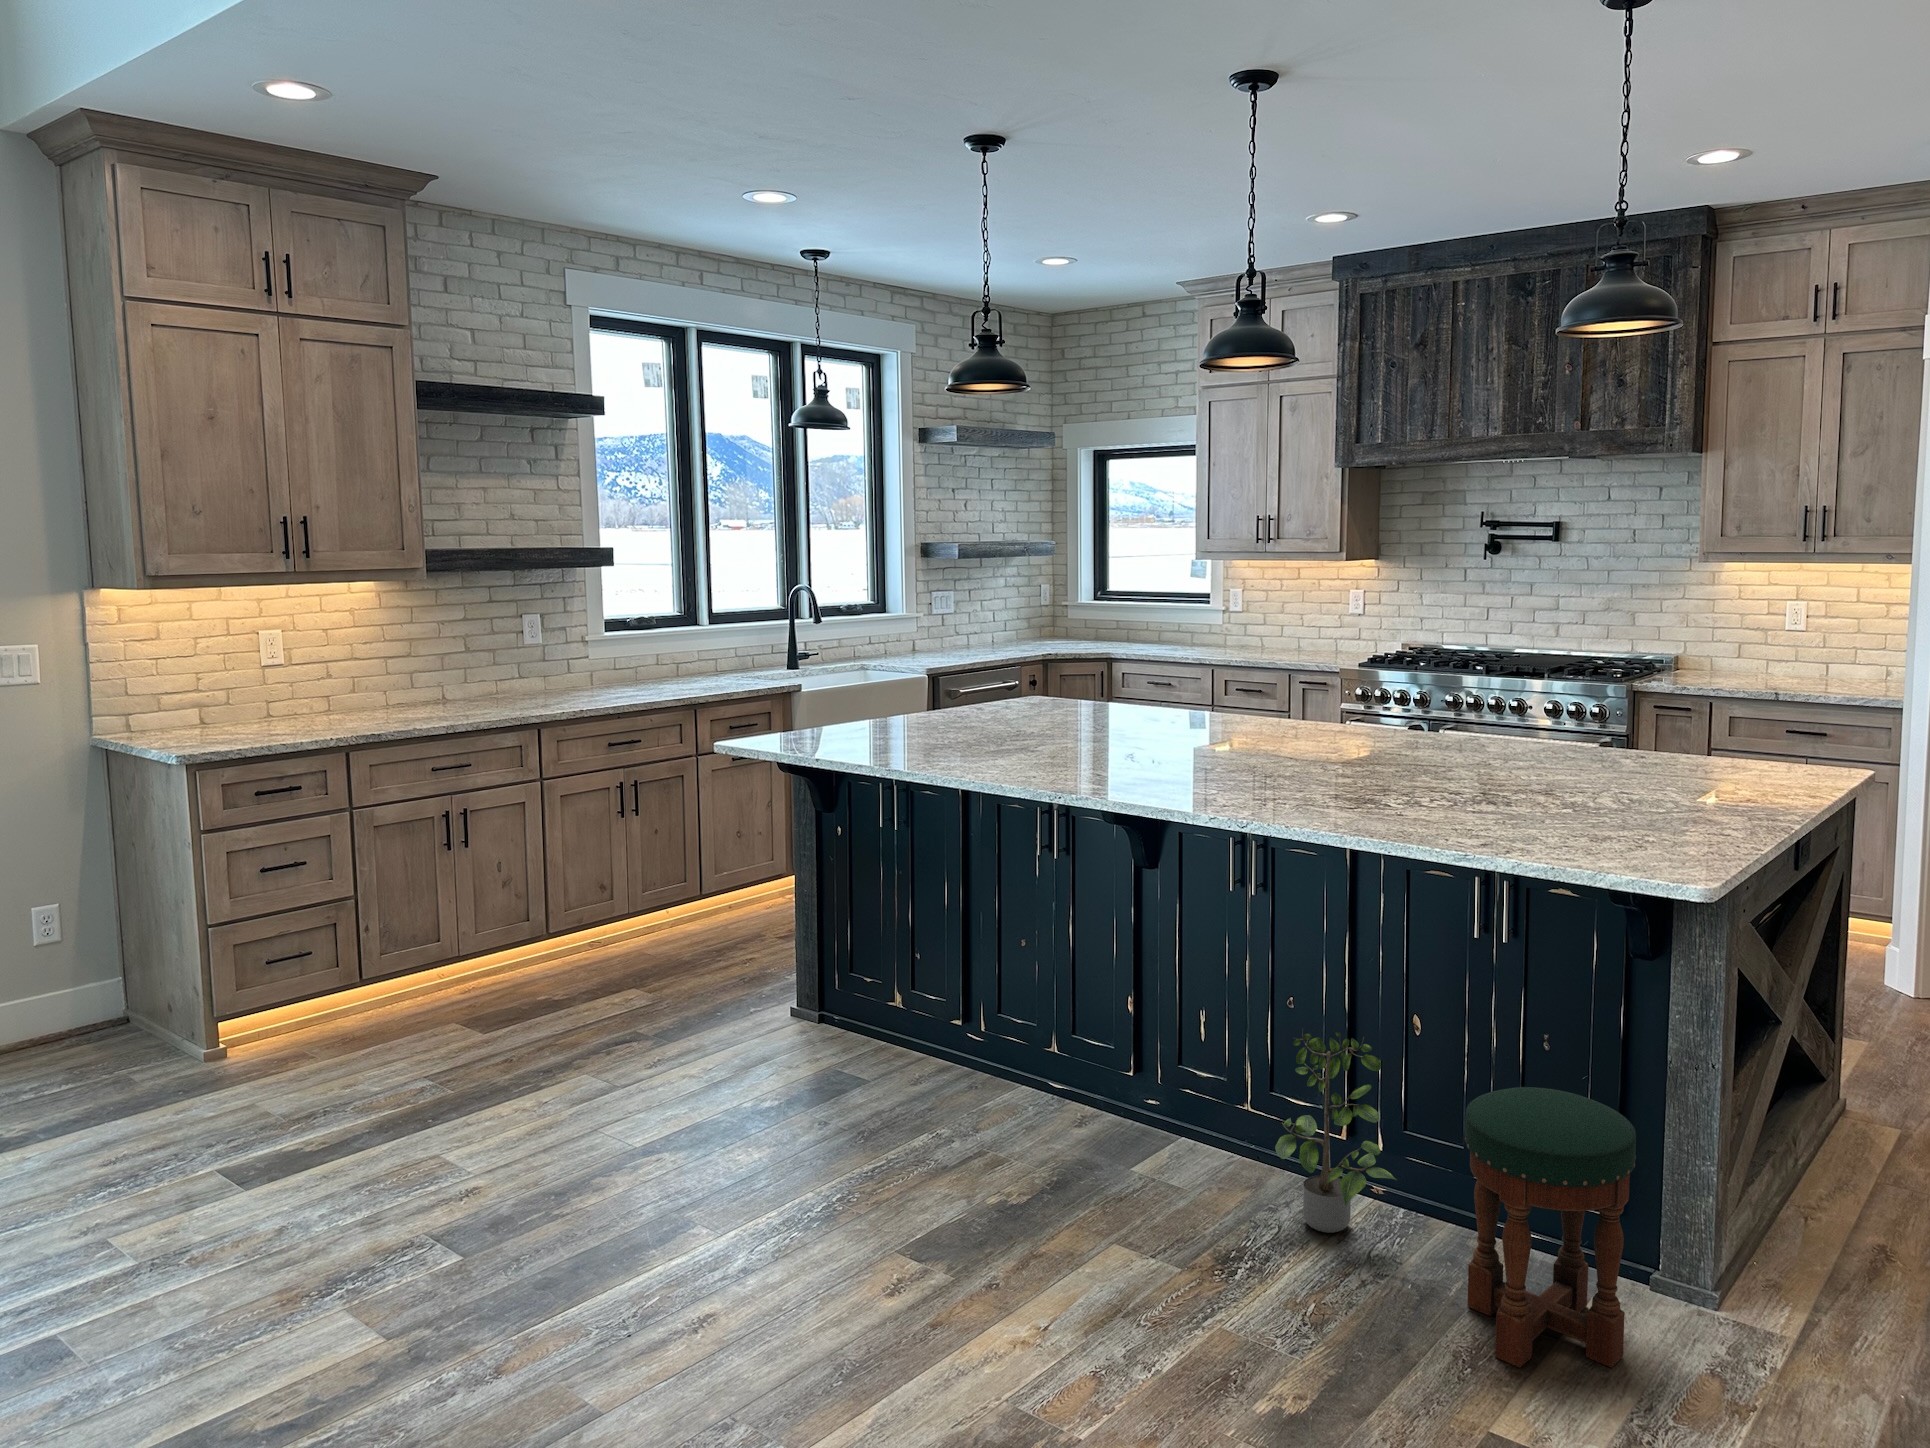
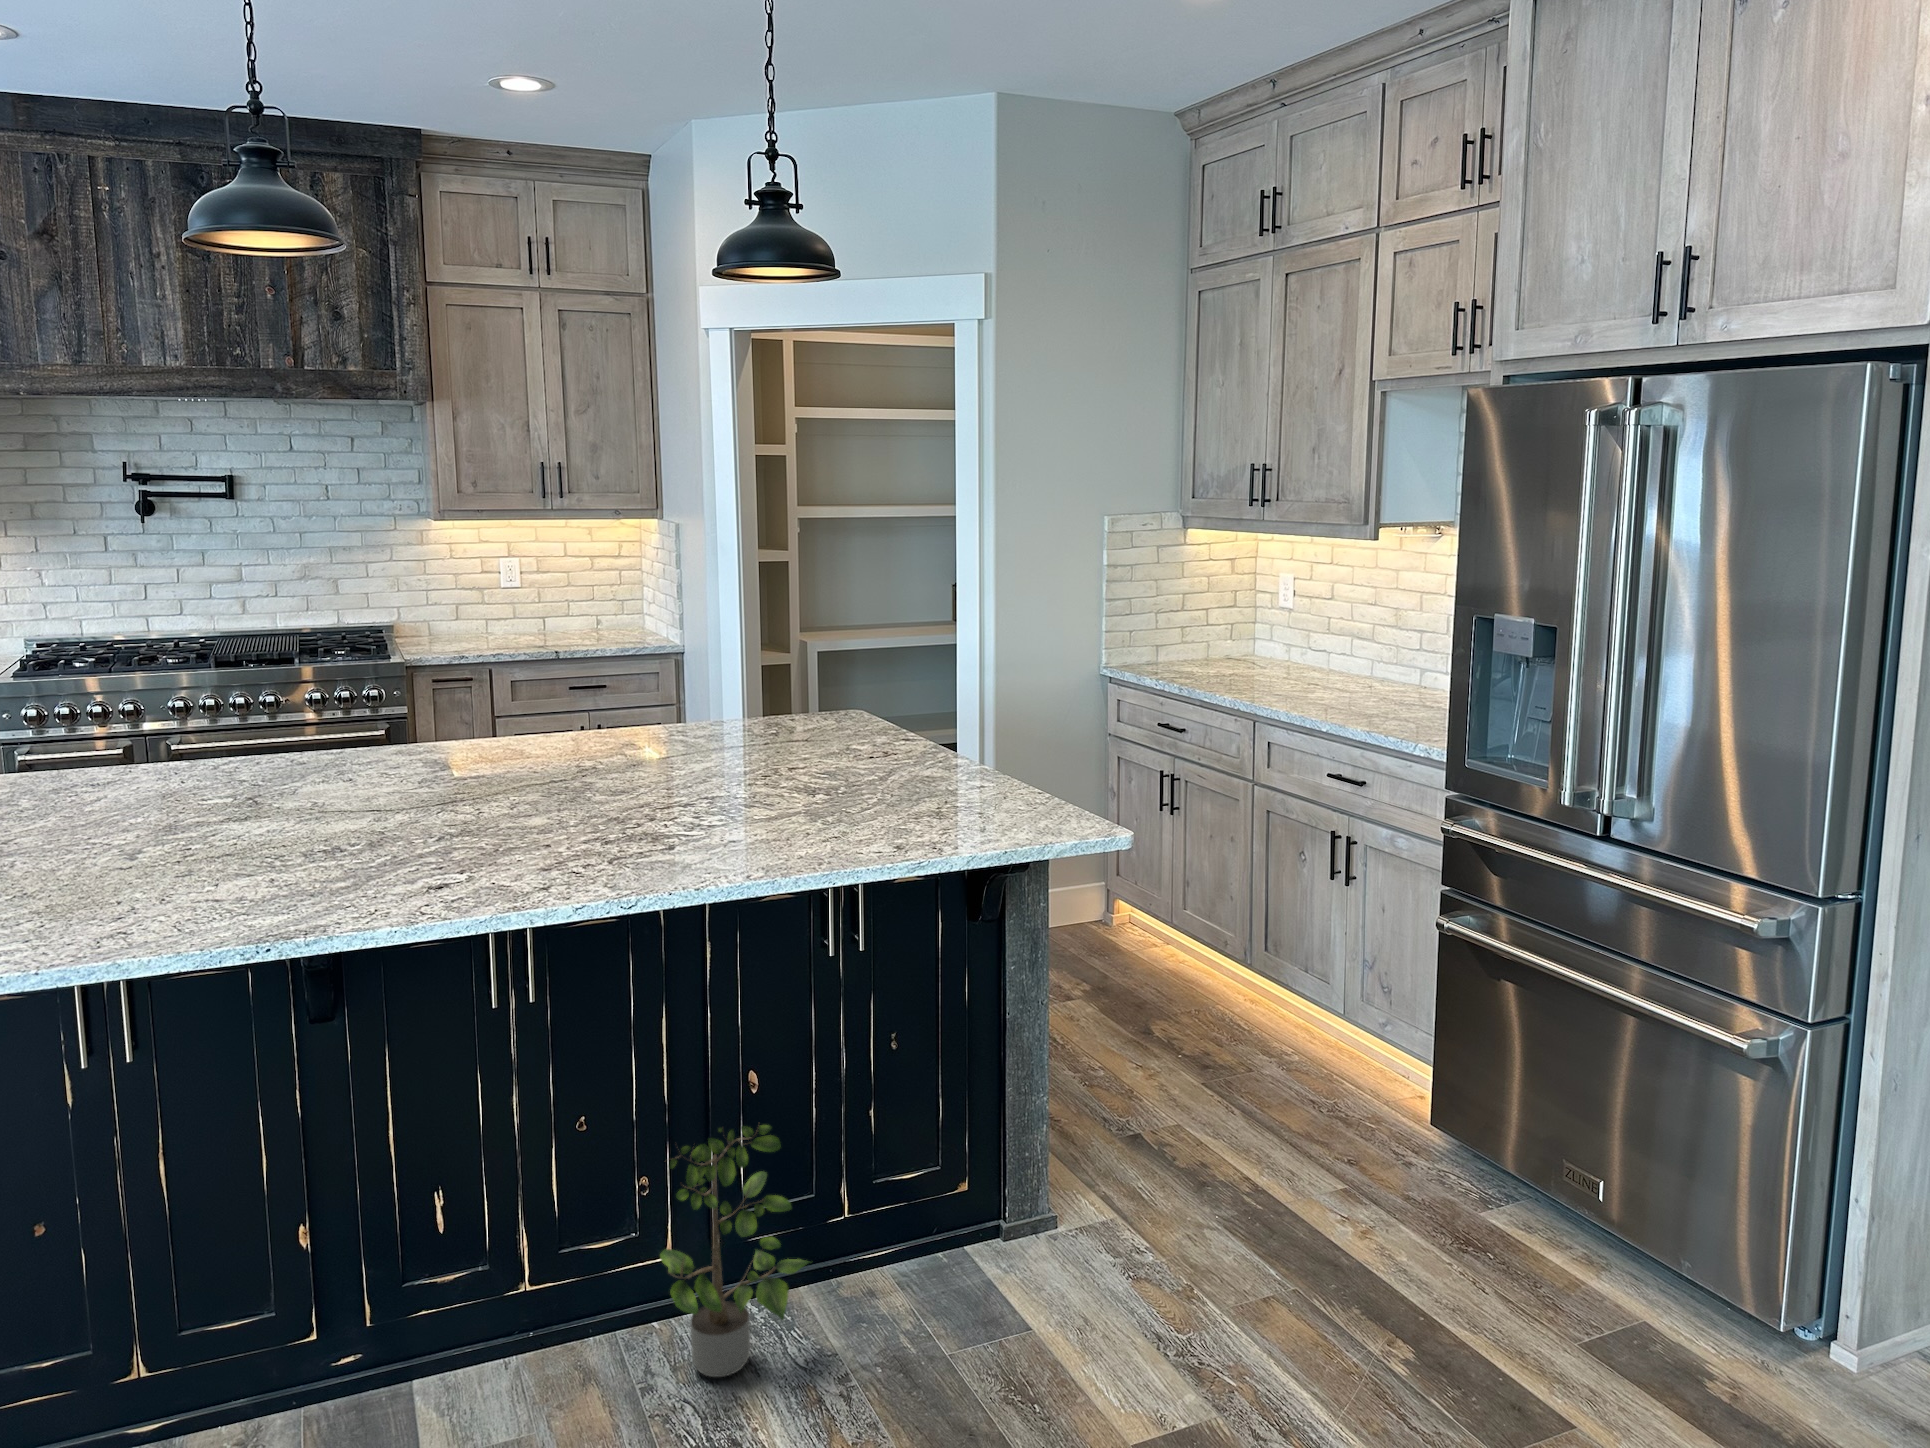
stool: present [1465,1087,1636,1368] -> none [923,1075,1088,1370]

